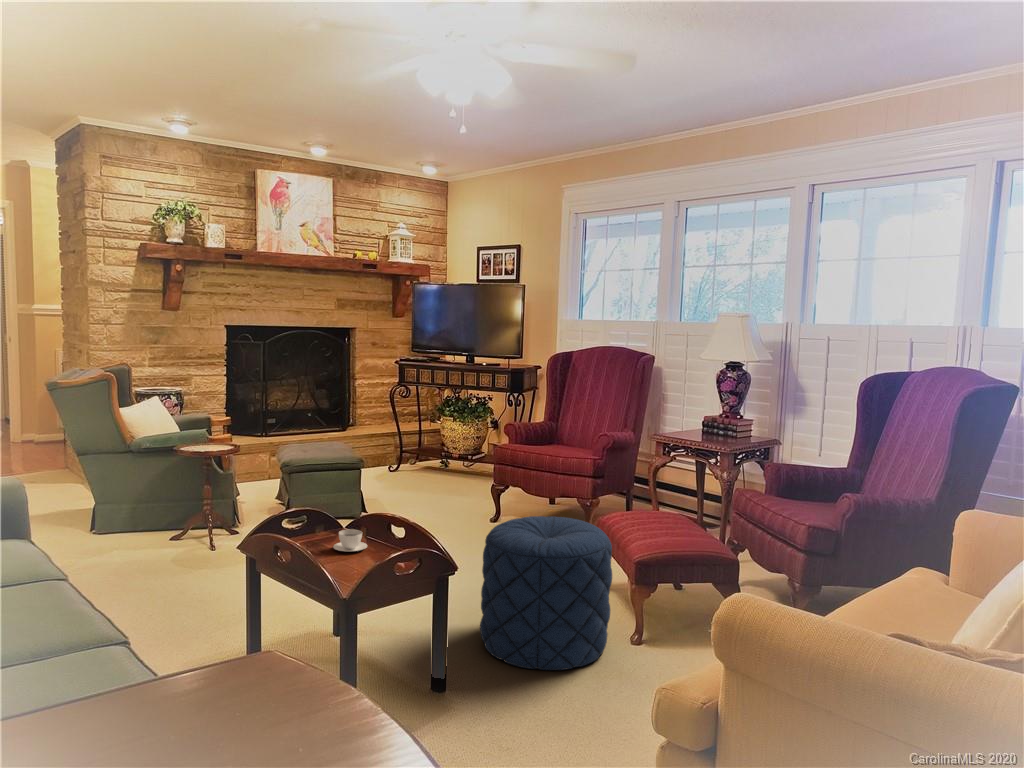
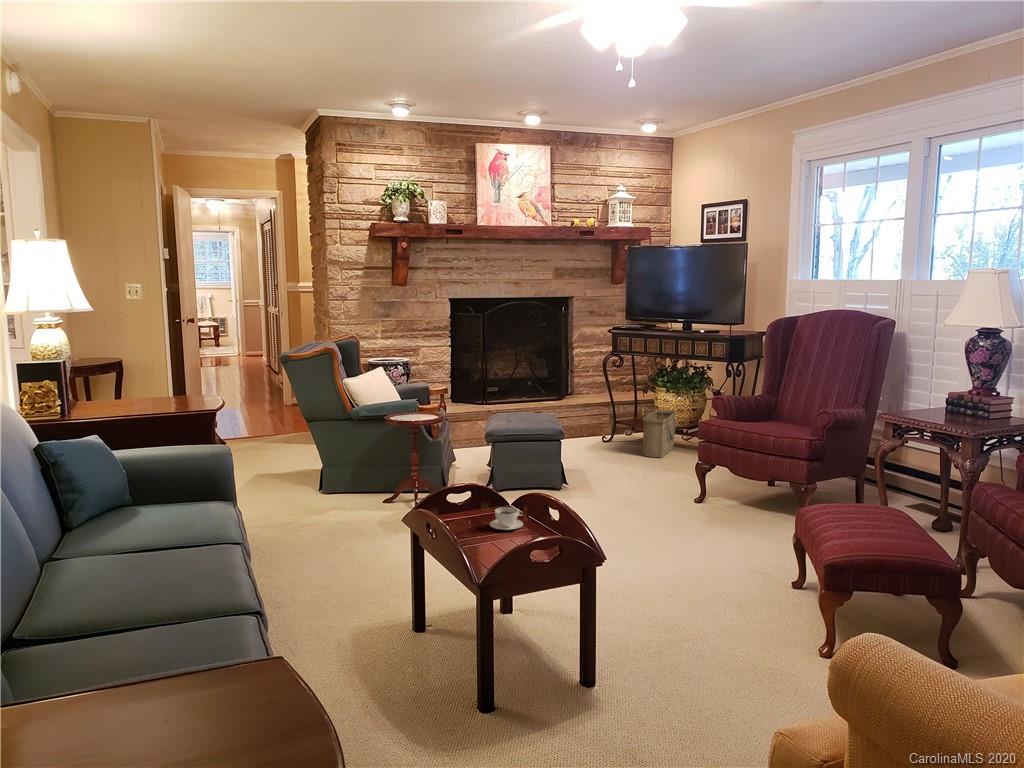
basket: none [431,439,462,485] -> present [643,410,676,458]
pouf: present [480,516,612,670] -> none [643,505,793,676]

